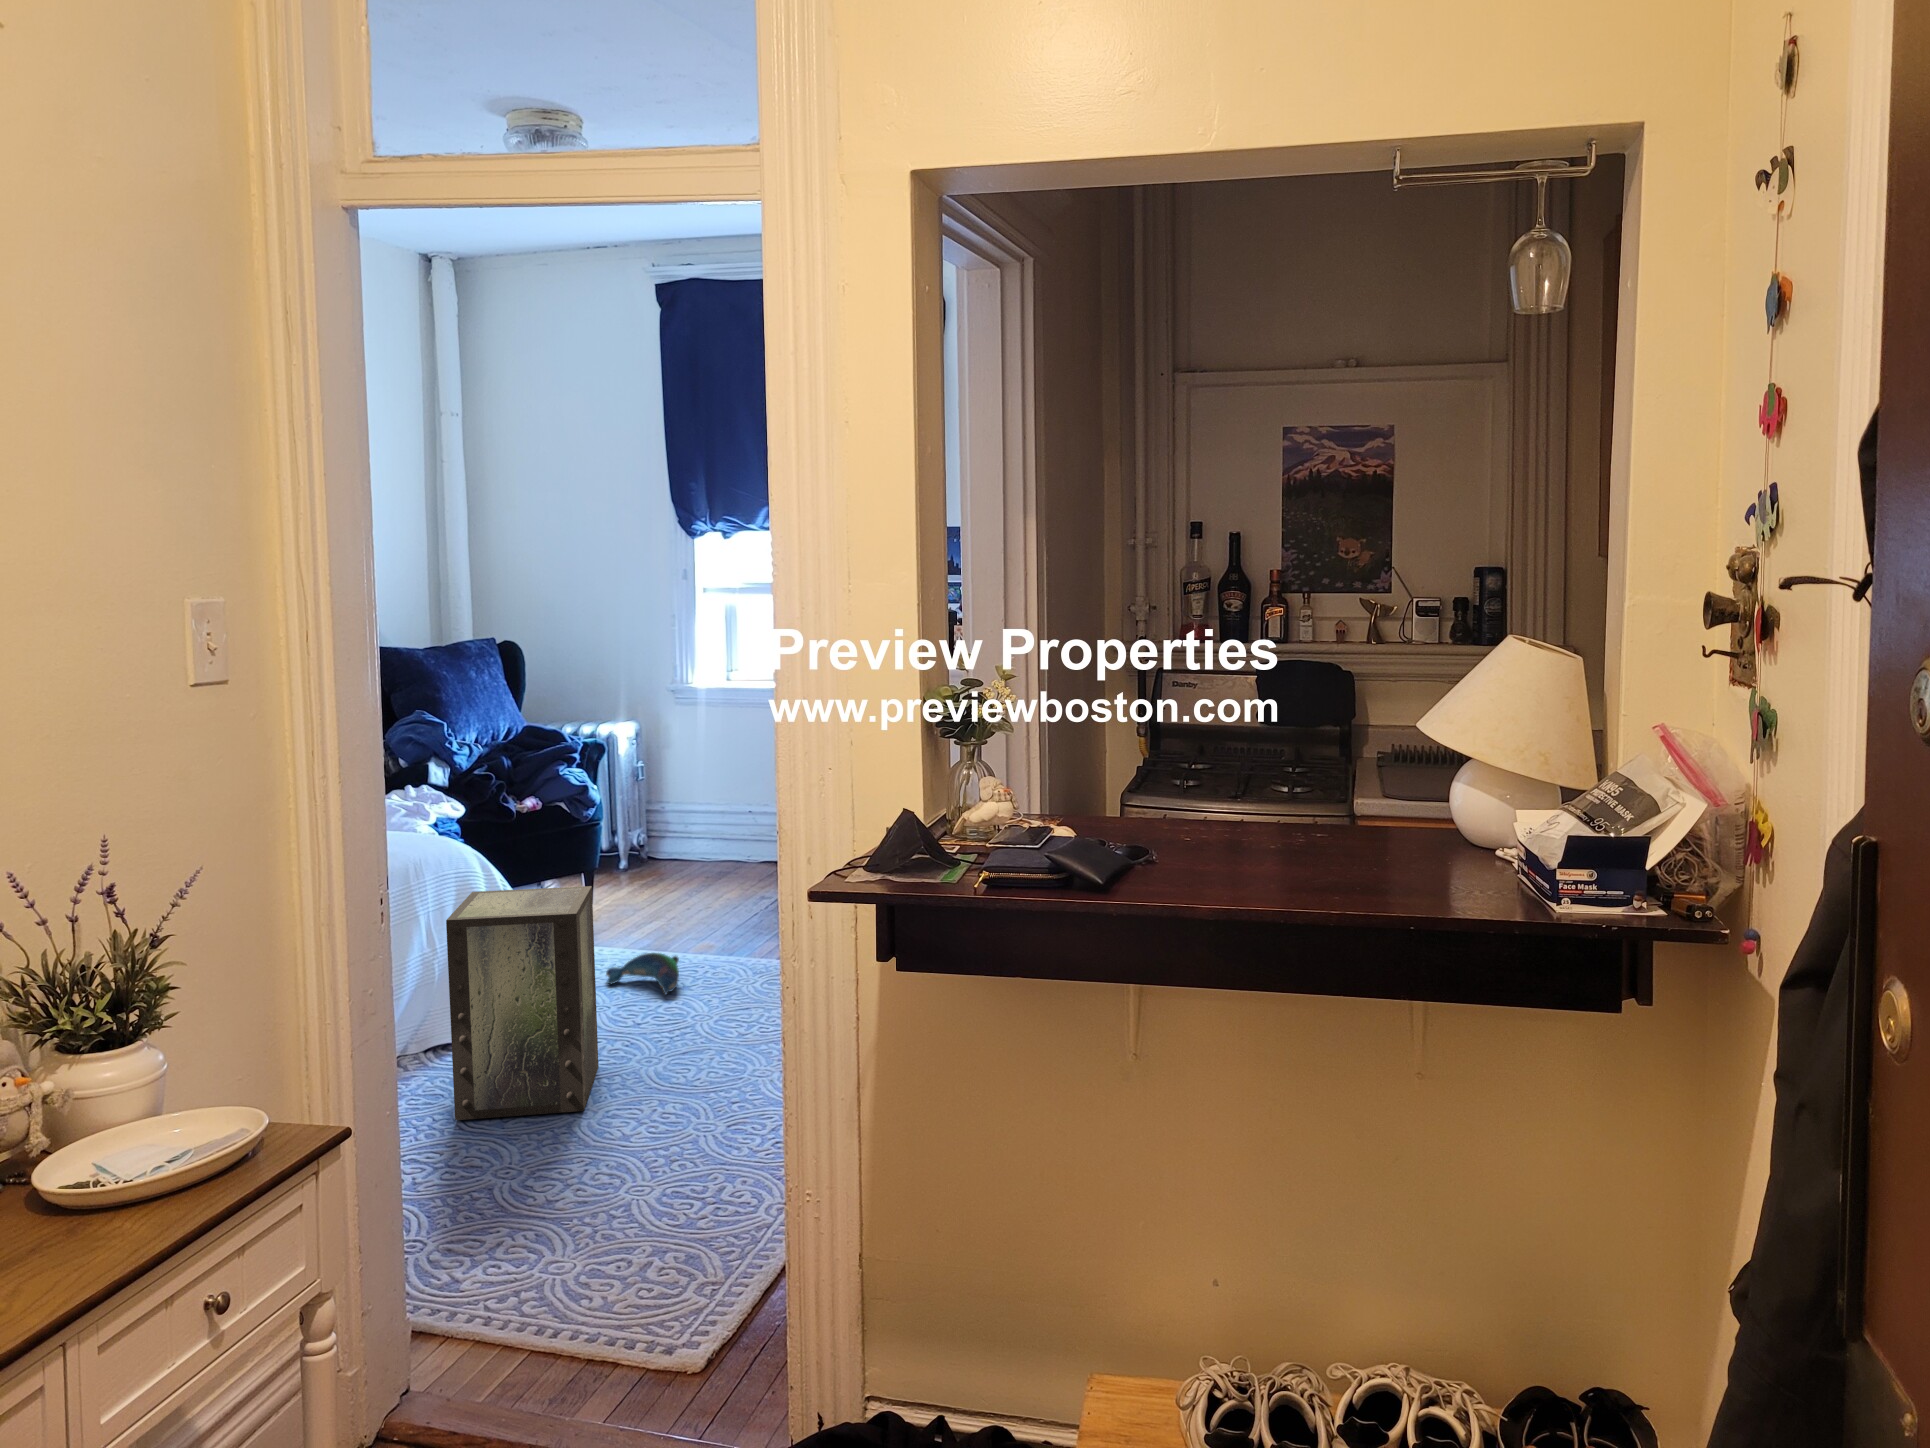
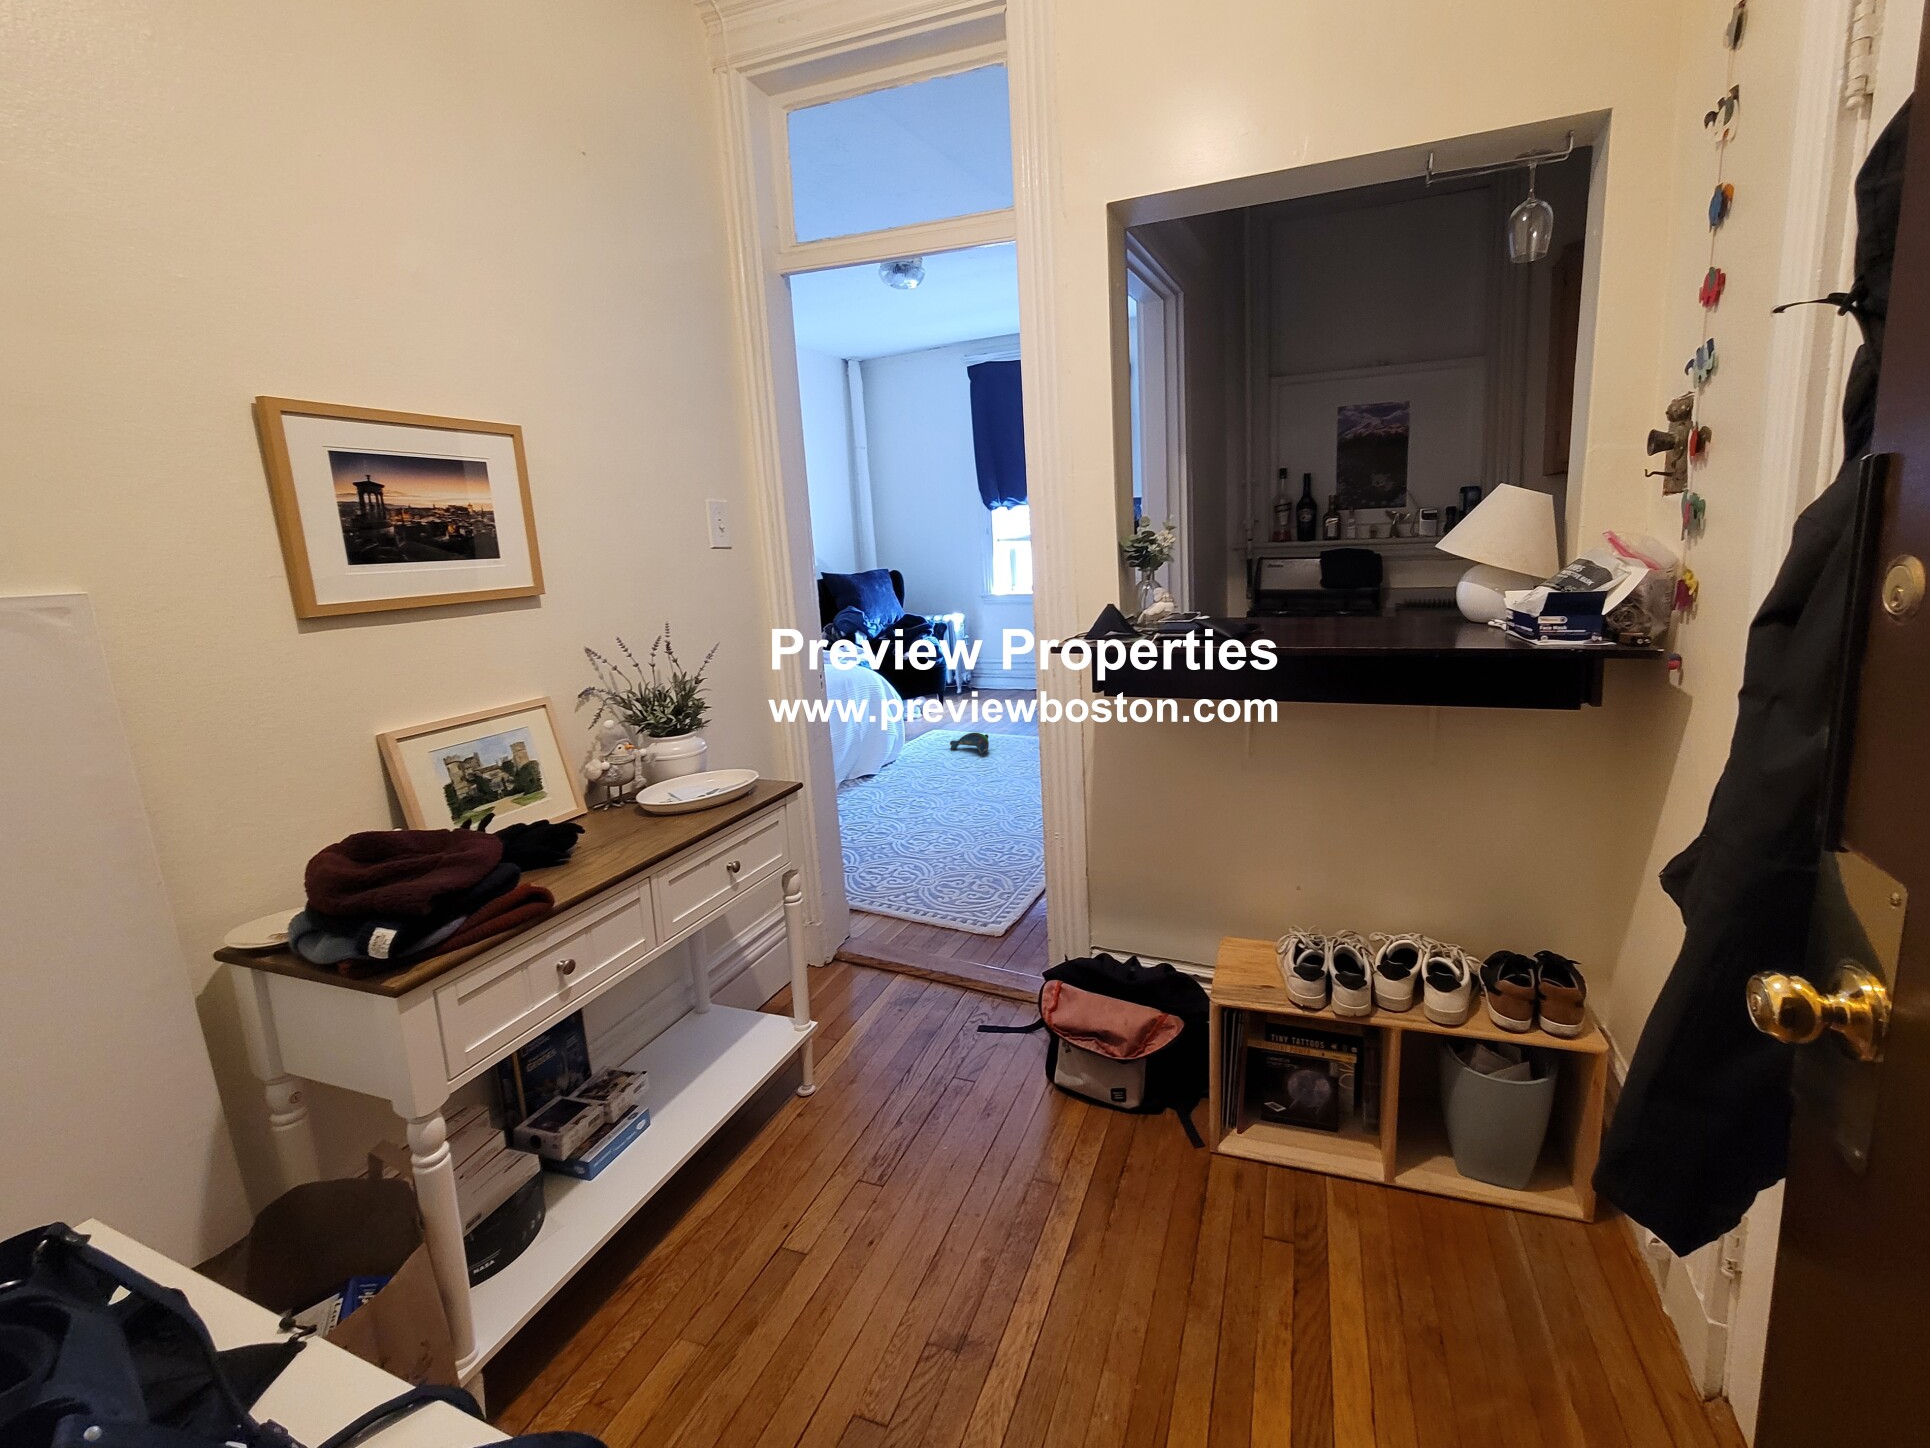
storage box: present [446,886,599,1120] -> none [864,689,946,811]

